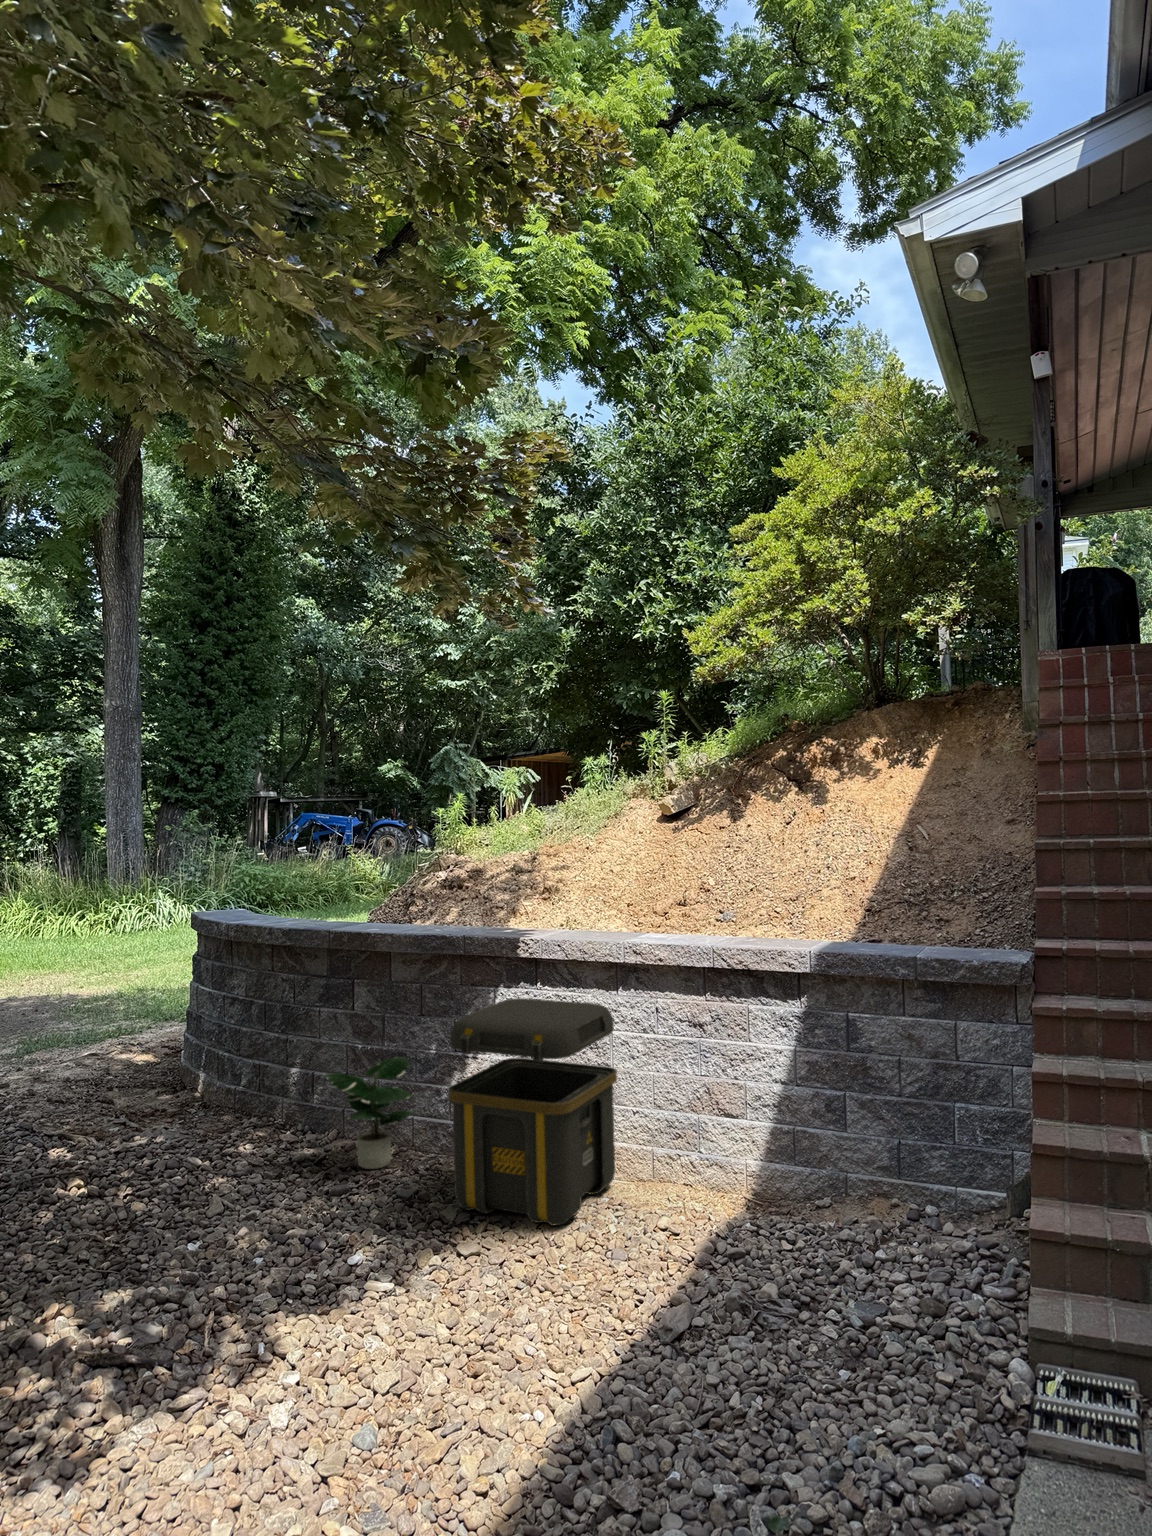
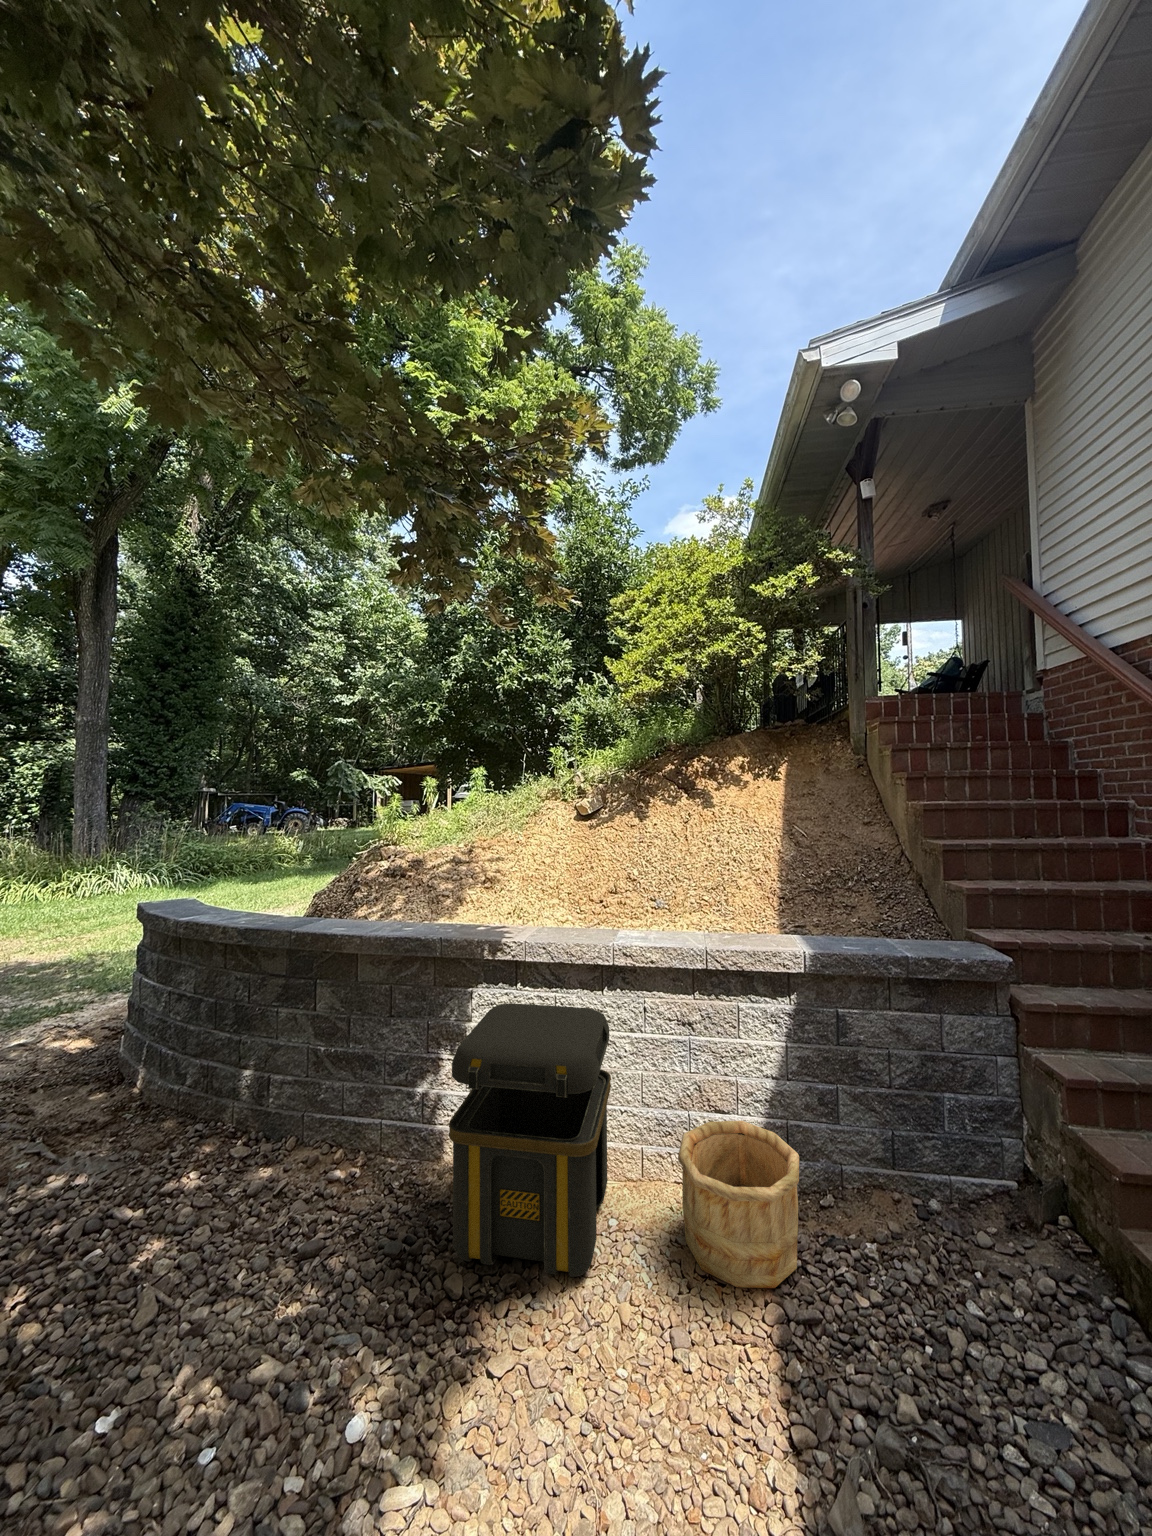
potted plant: present [326,1057,412,1169] -> none [291,1062,390,1196]
wooden bucket: none [659,1118,777,1247] -> present [678,1121,799,1288]

